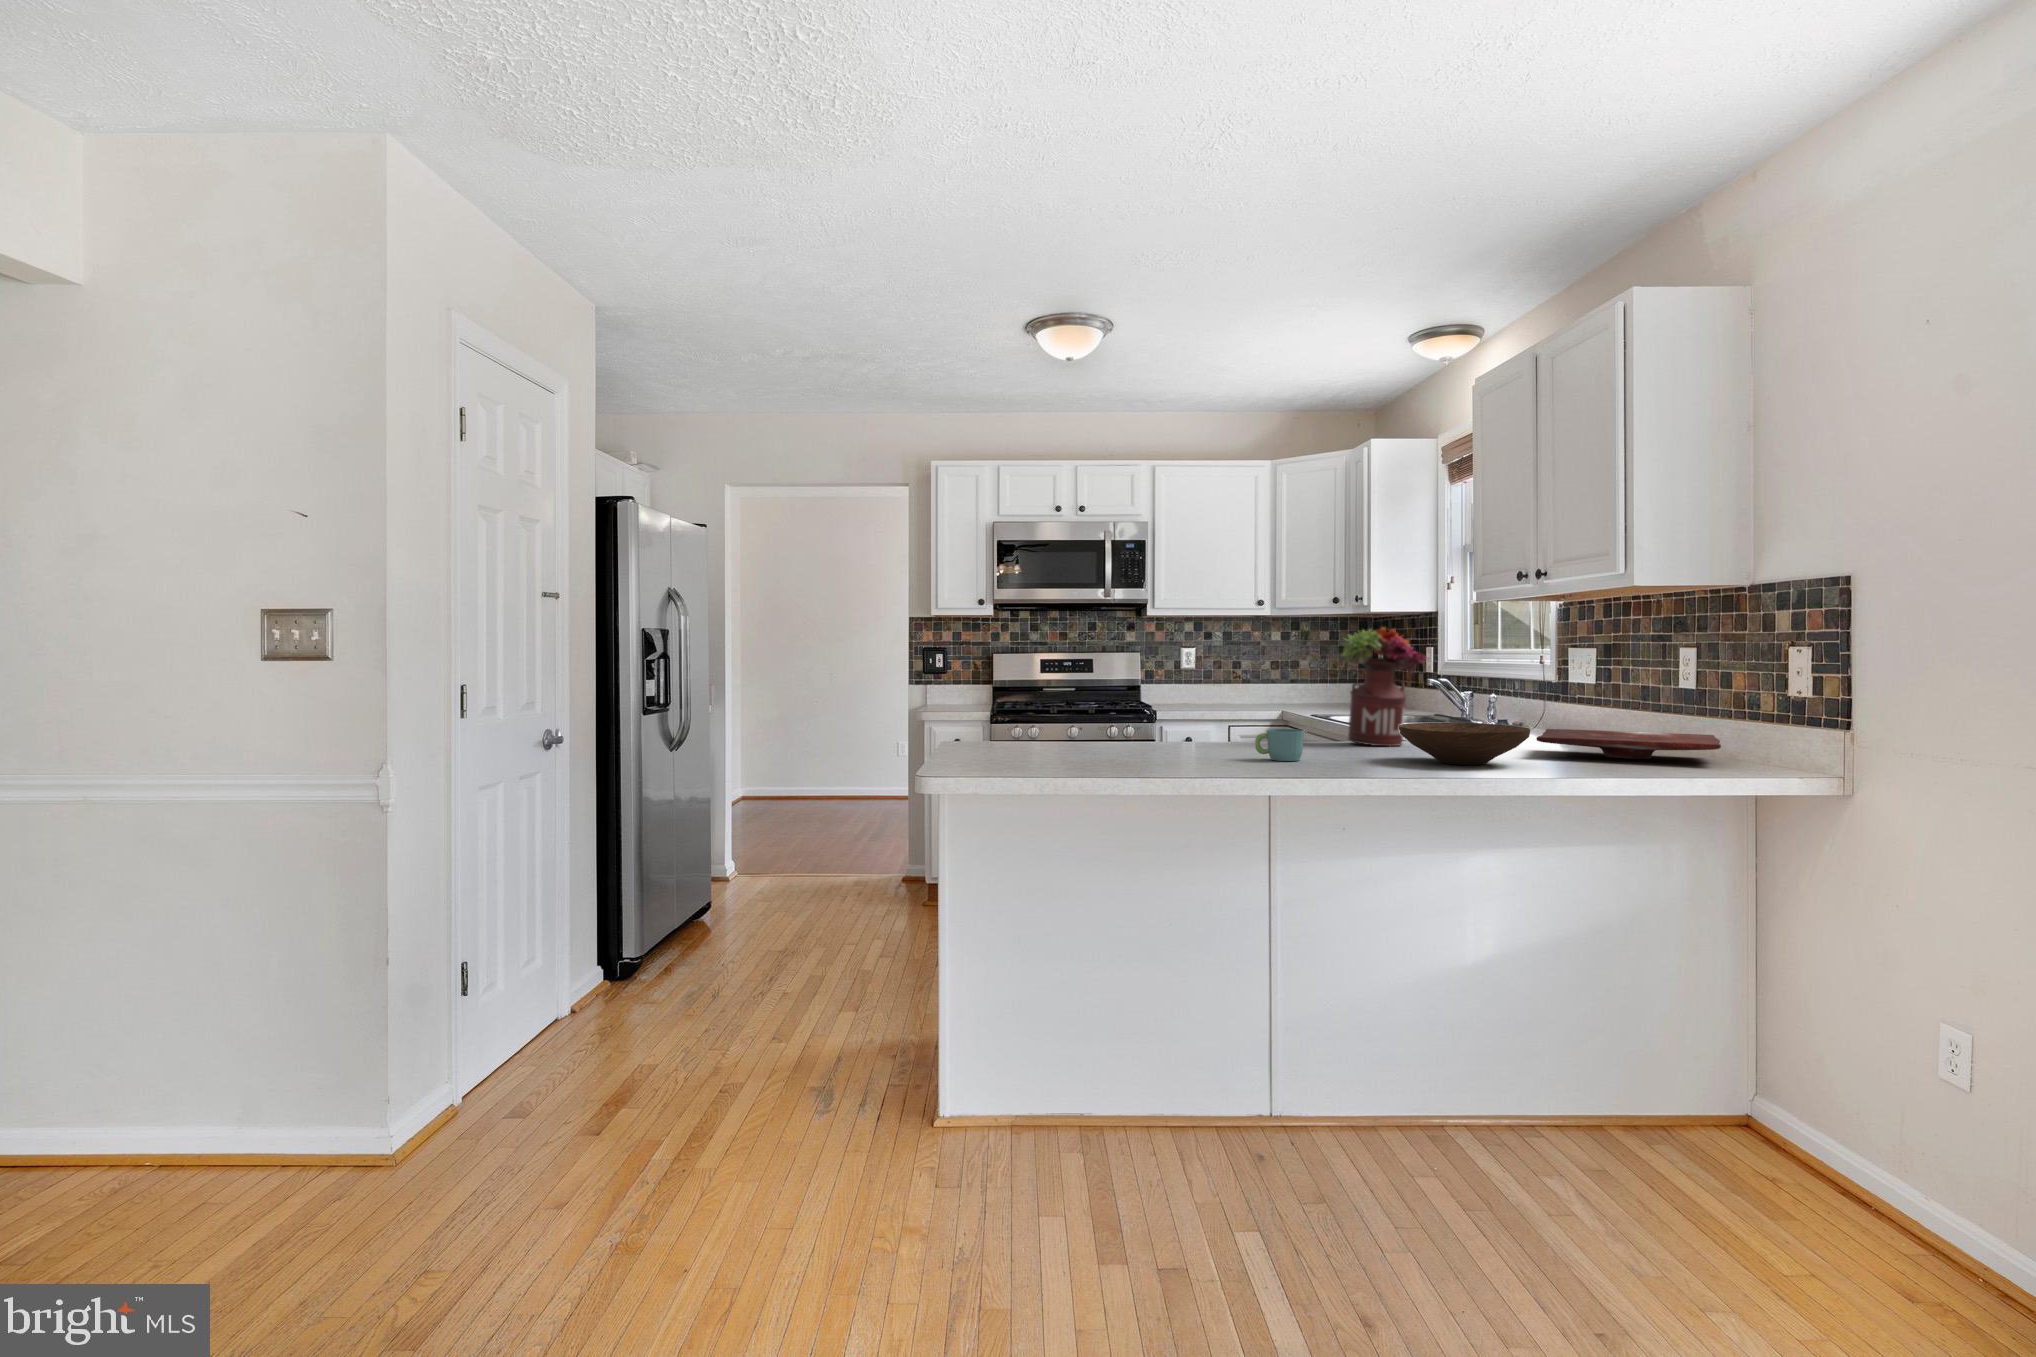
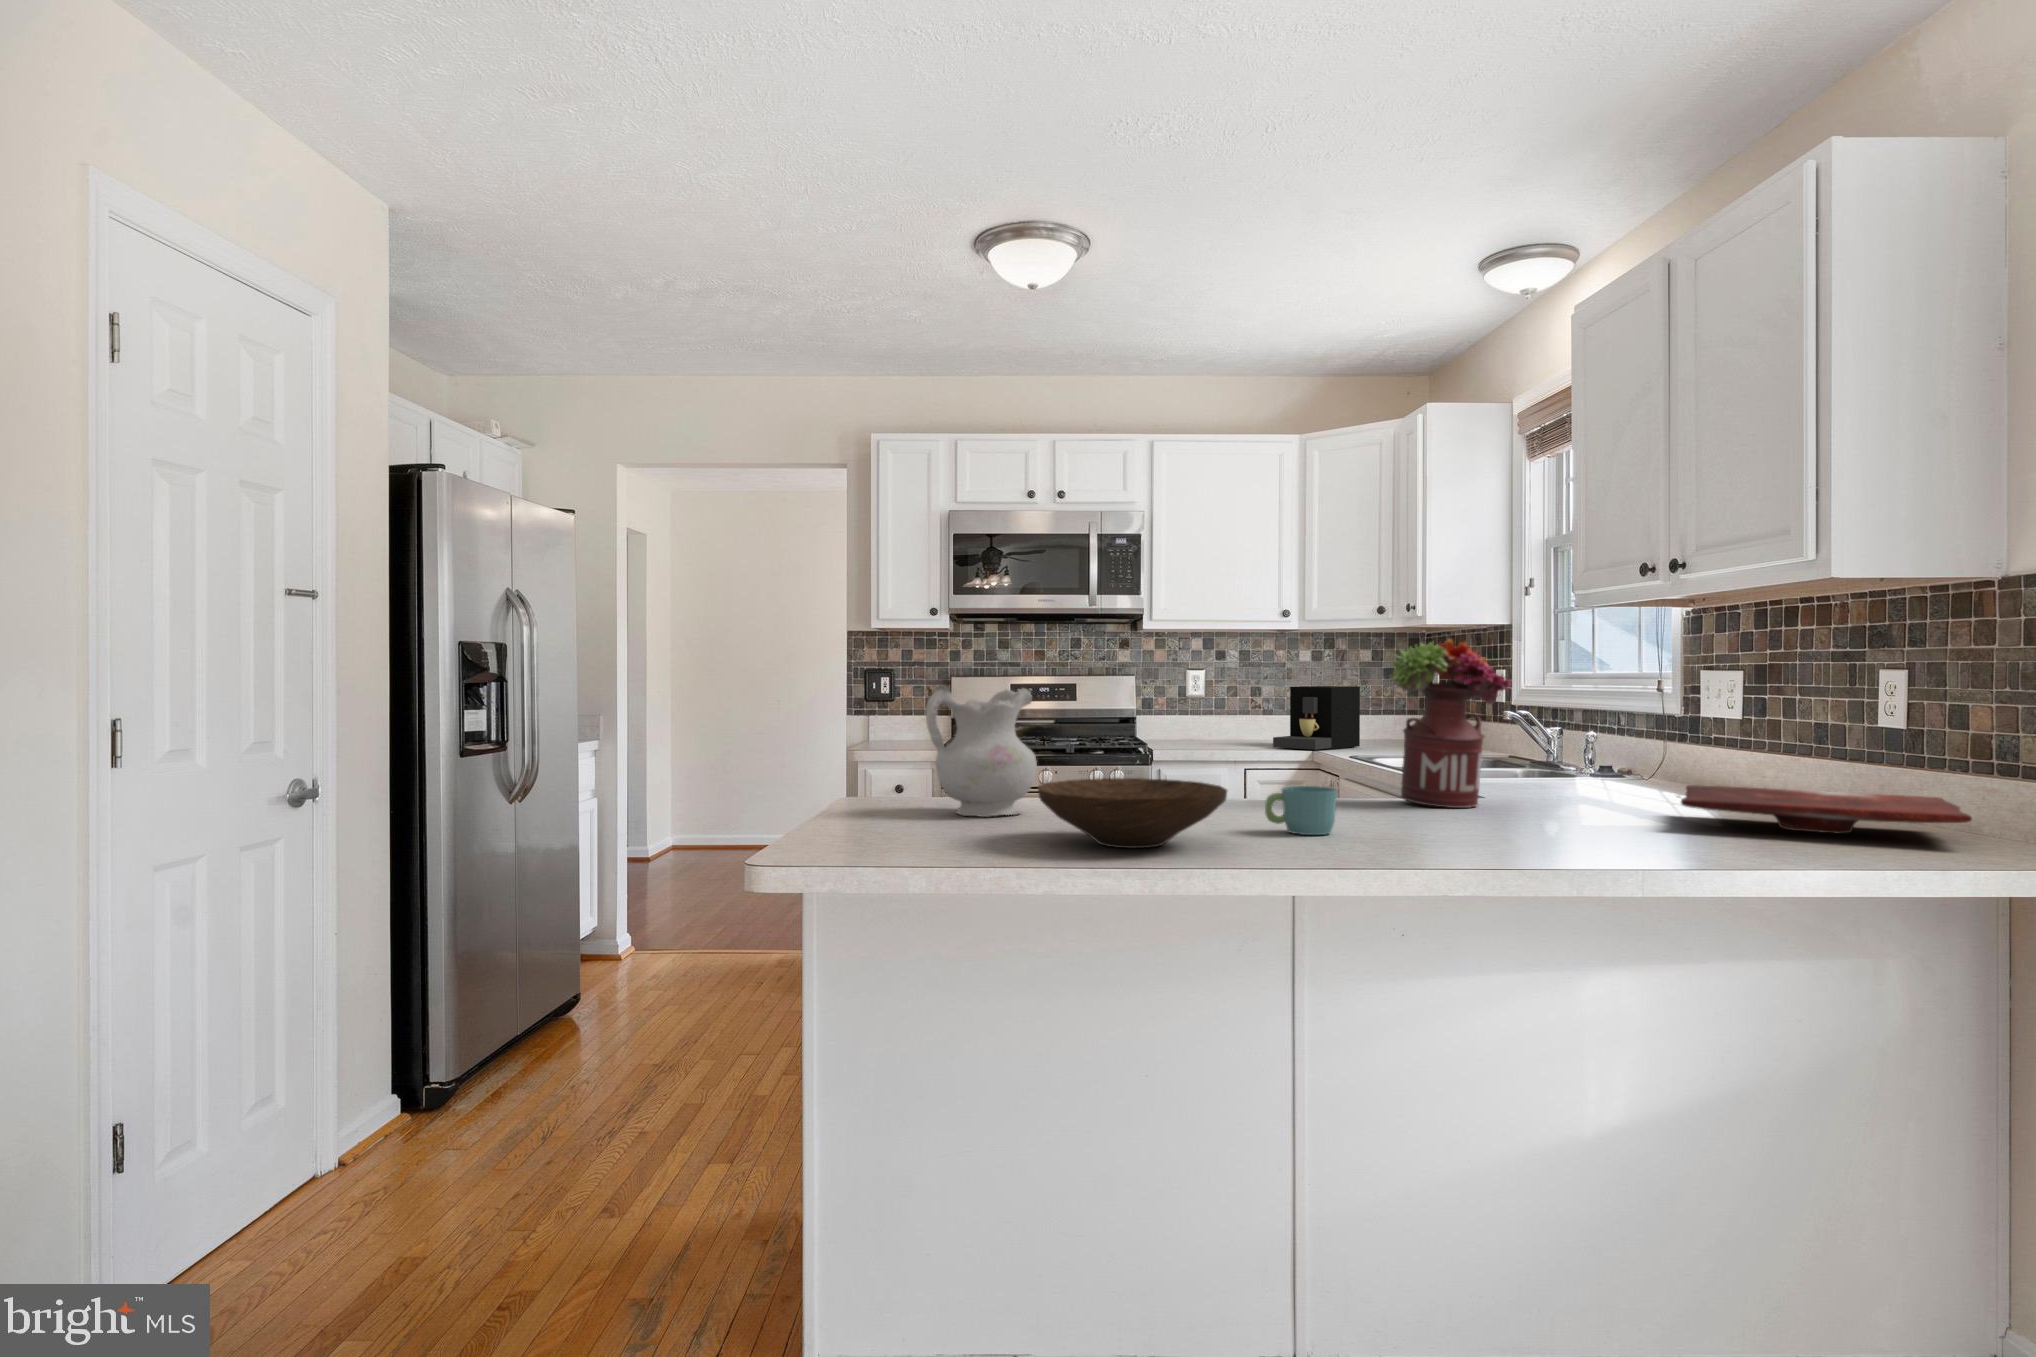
coffee maker: none [1251,660,1319,710] -> present [1273,686,1360,750]
ceramic pitcher: none [1019,661,1095,752] -> present [926,686,1037,817]
wooden bowl: present [1399,723,1530,765] -> present [1038,778,1227,848]

